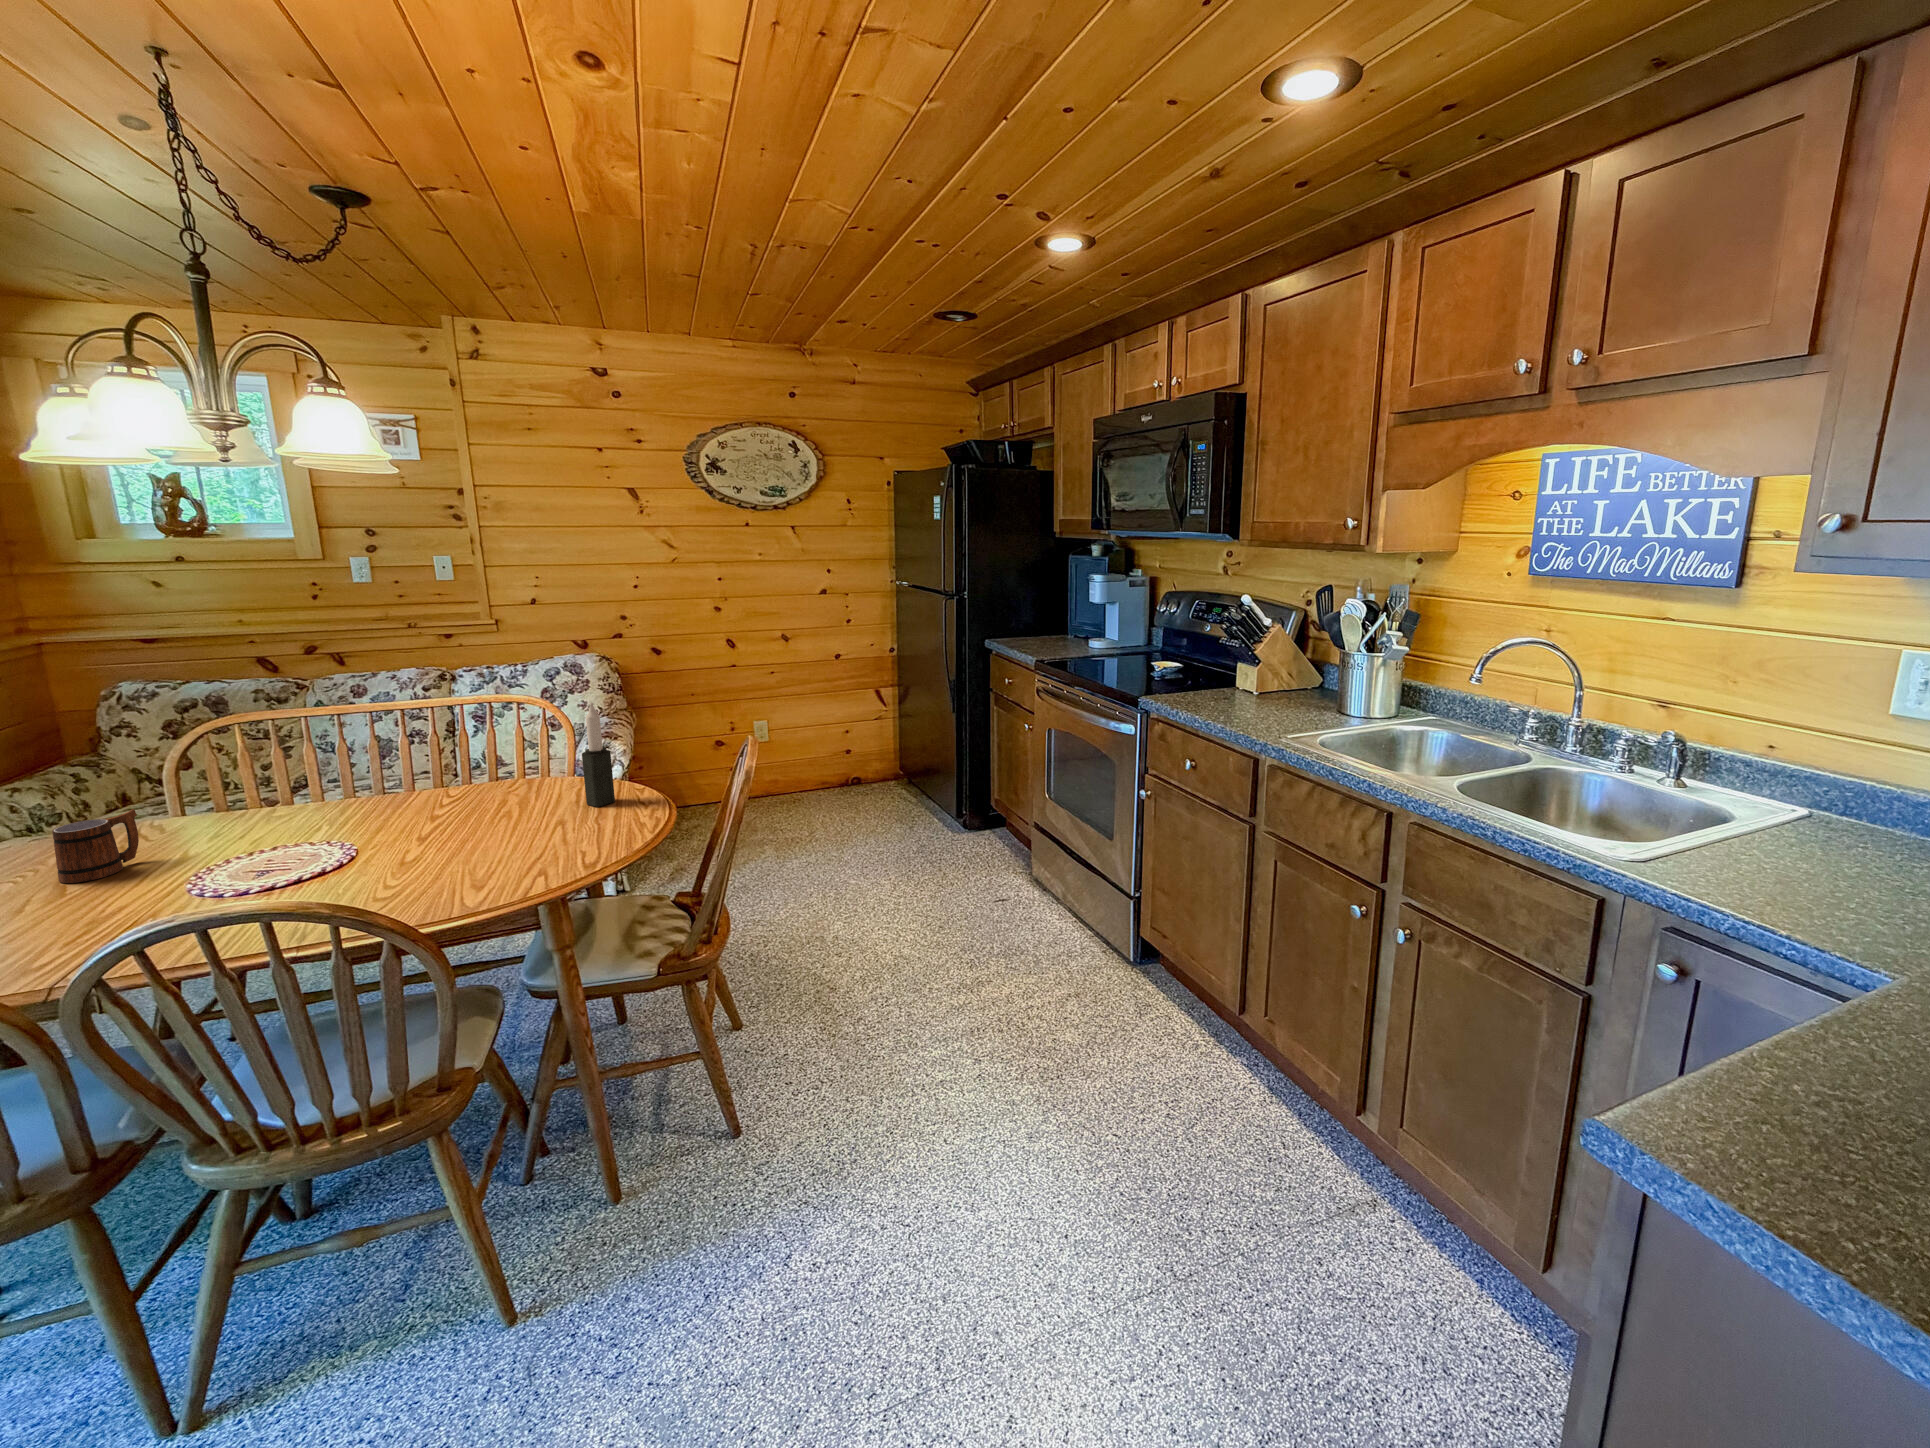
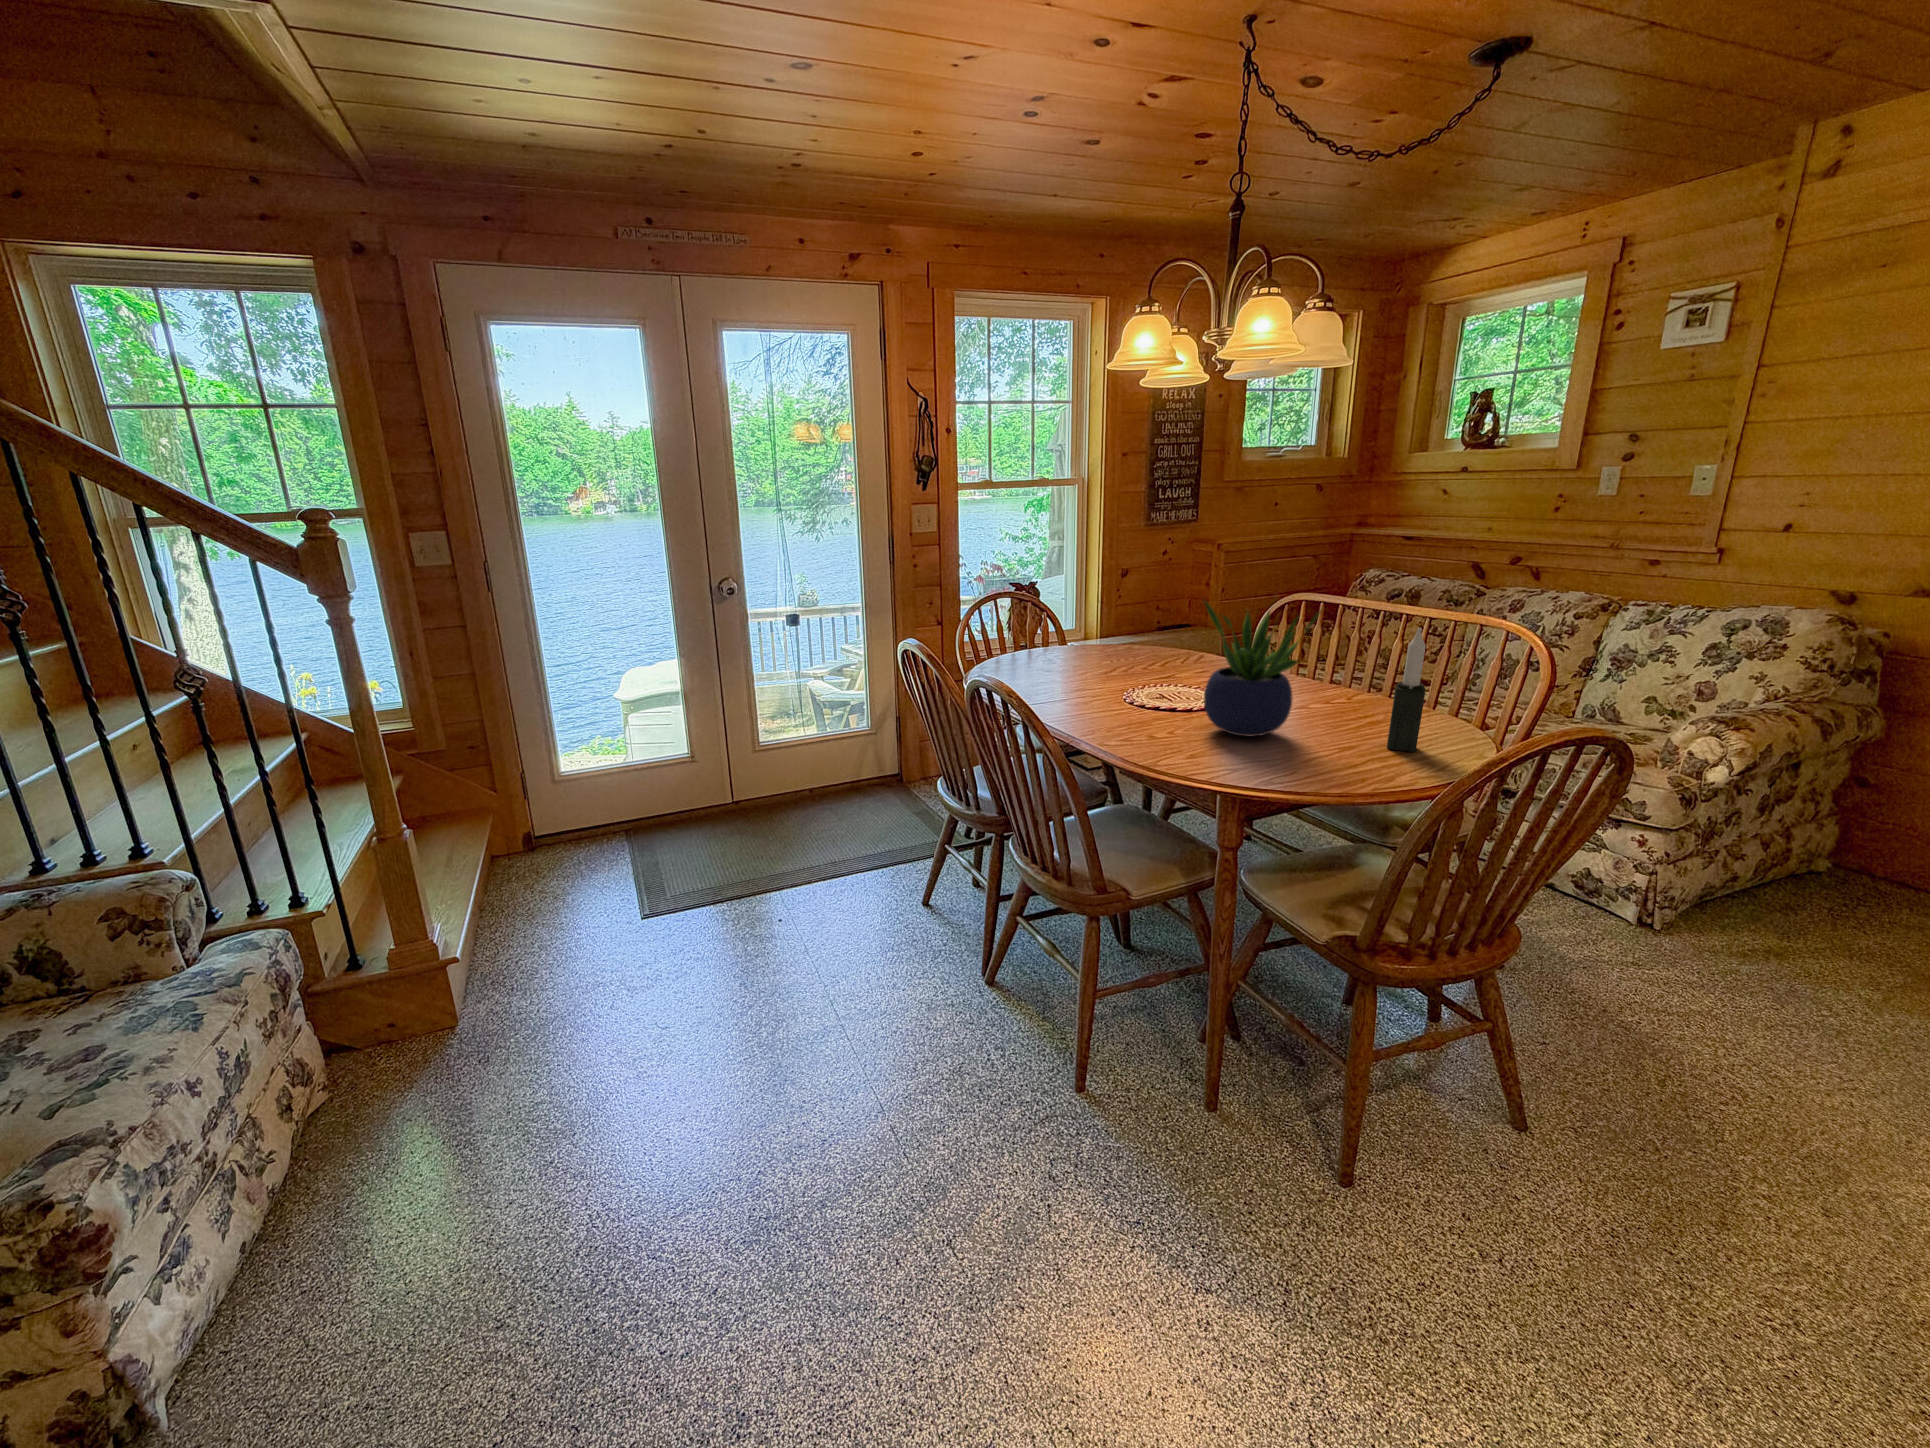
potted plant: none [406,701,537,852] -> present [1203,600,1323,737]
mug: present [52,809,139,883] -> none [1101,629,1144,667]

